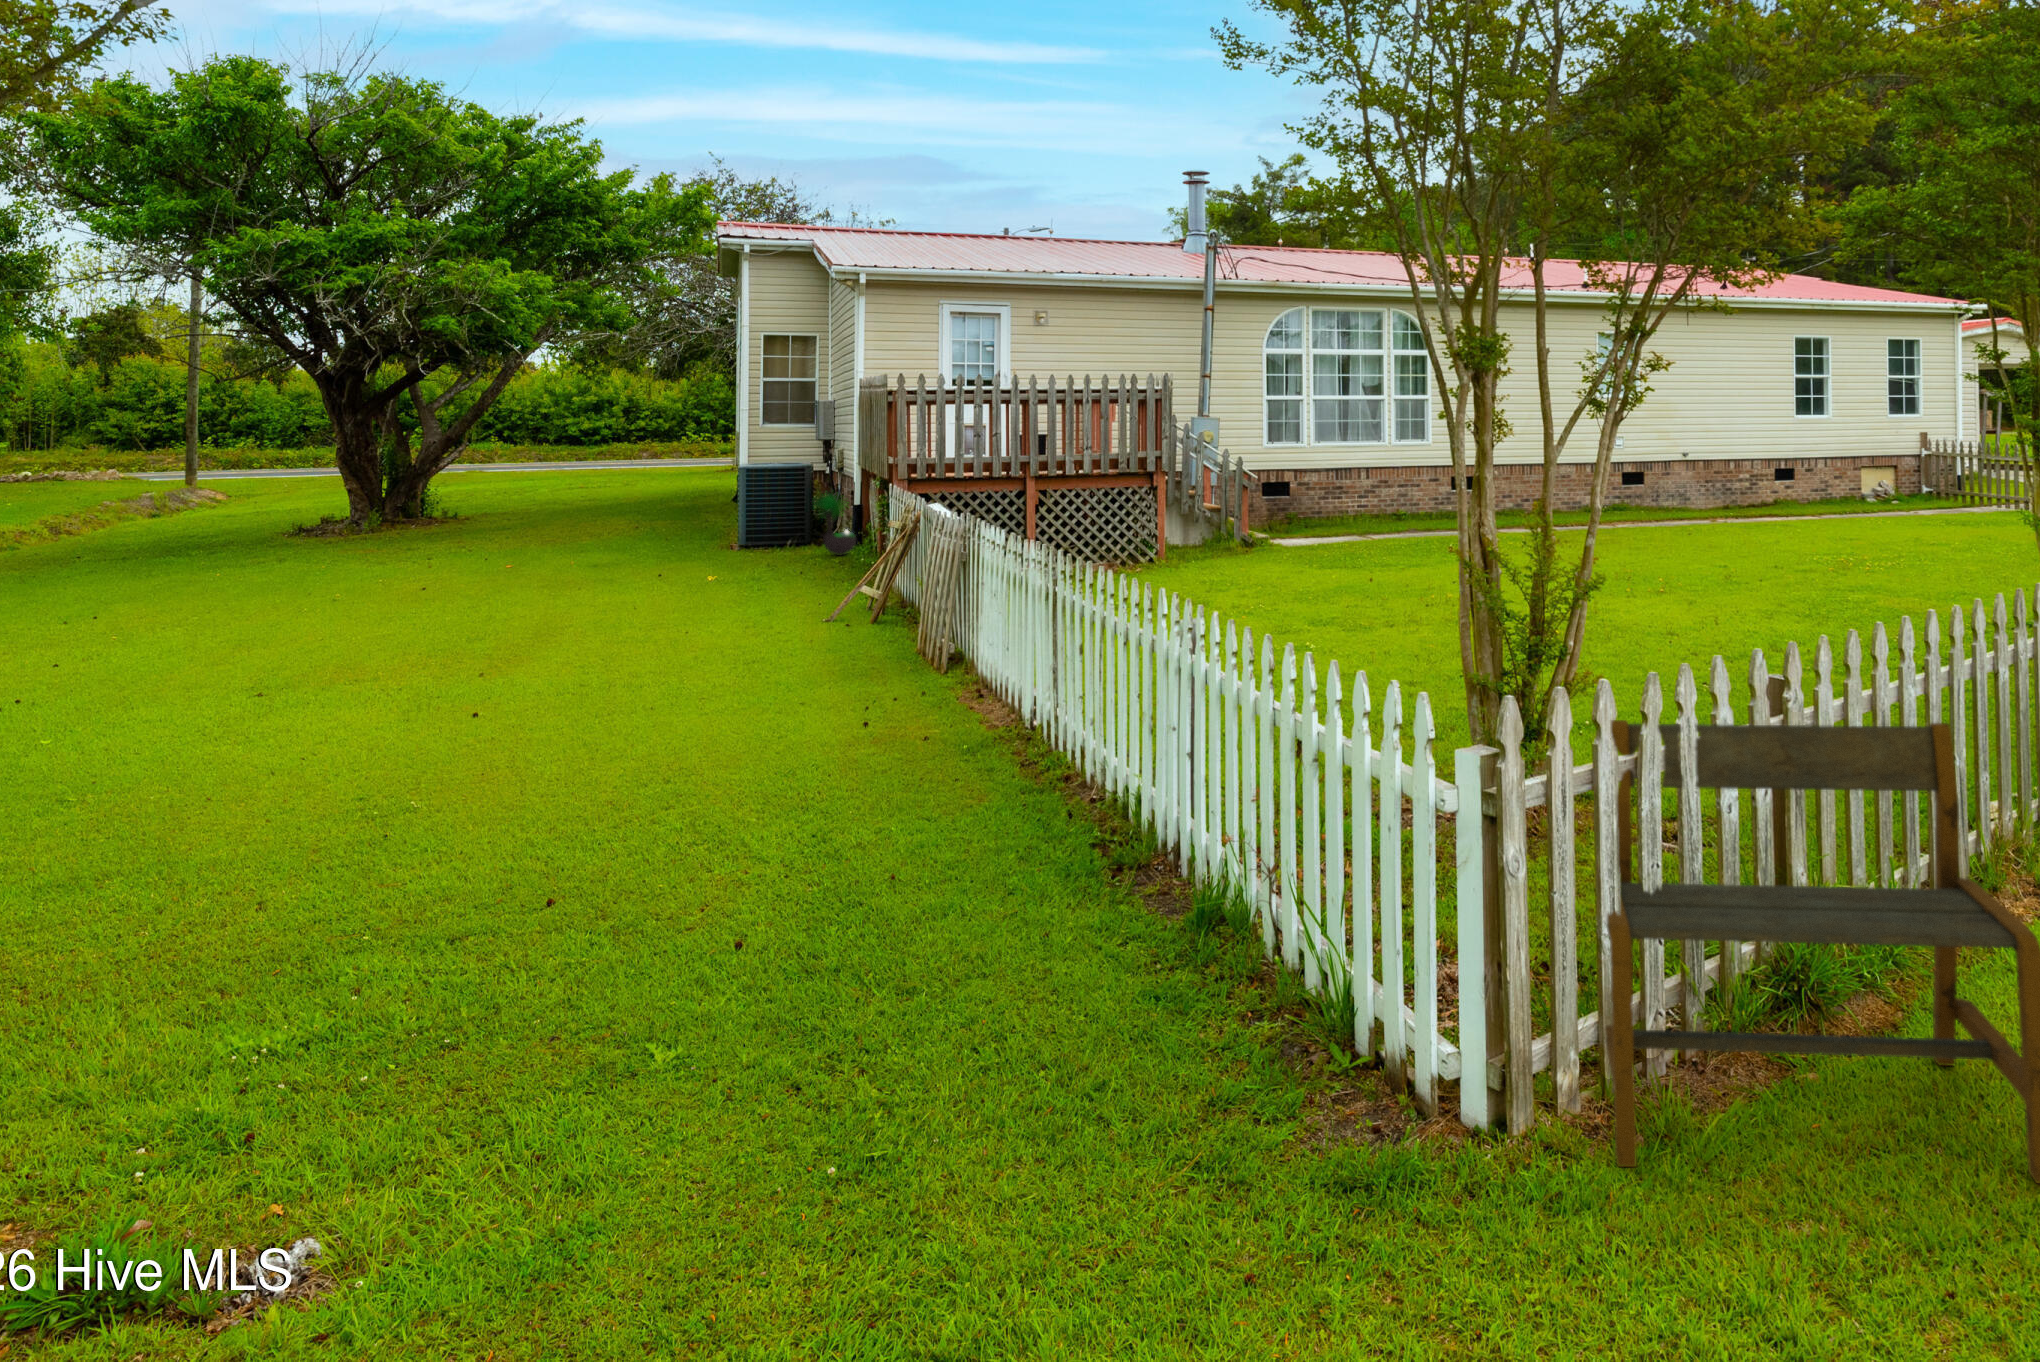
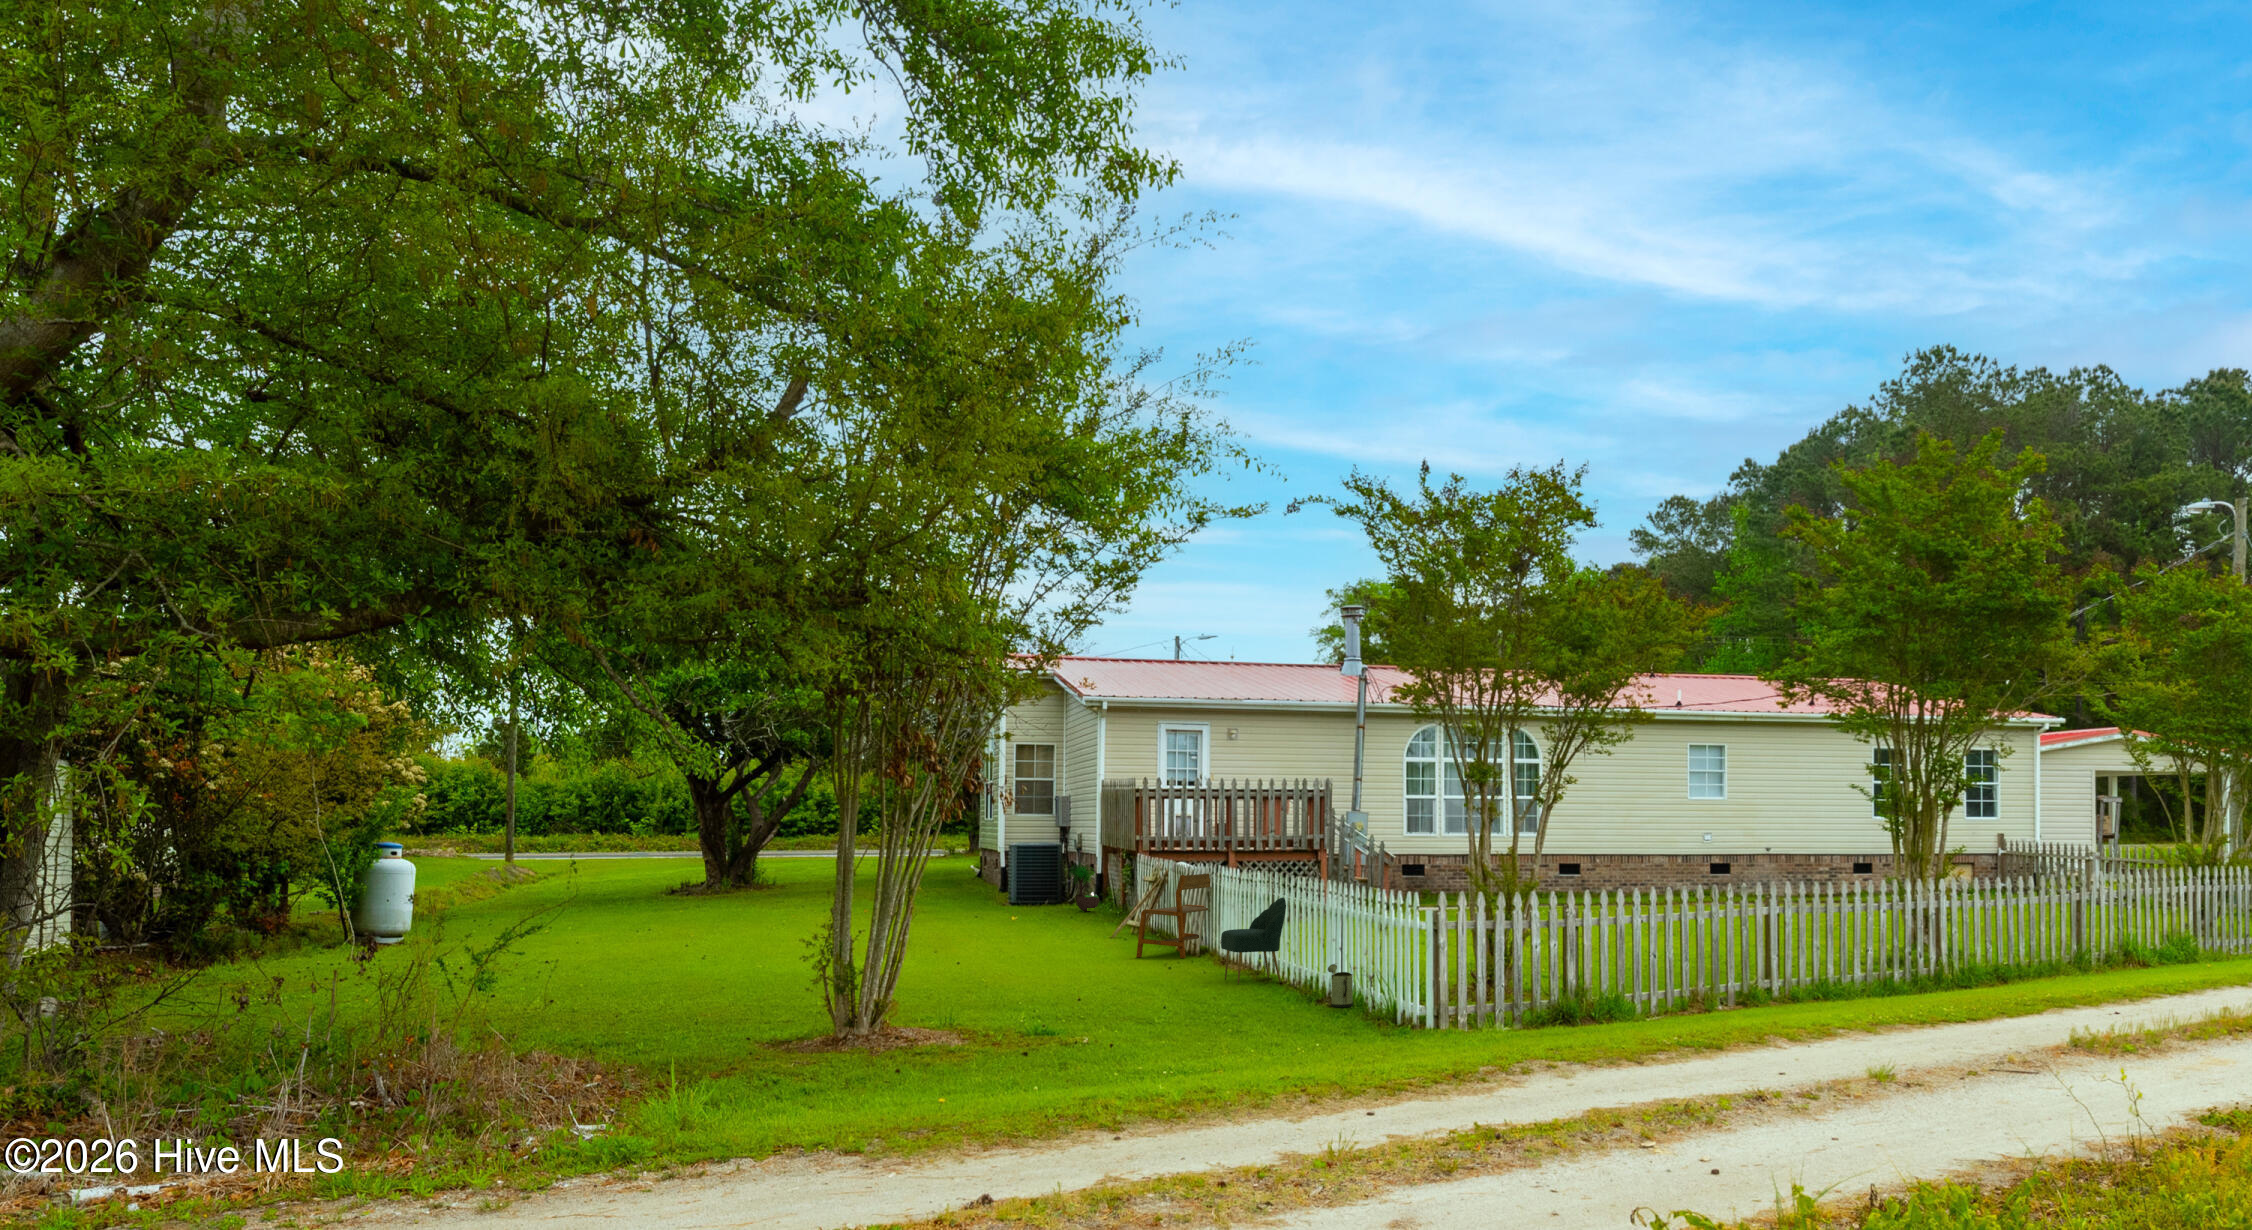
chair: none [960,629,1115,855] -> present [1221,898,1286,984]
bench: present [1599,720,2040,1183] -> present [1136,874,1210,958]
watering can: none [1252,906,1343,1081] -> present [1328,964,1353,1007]

